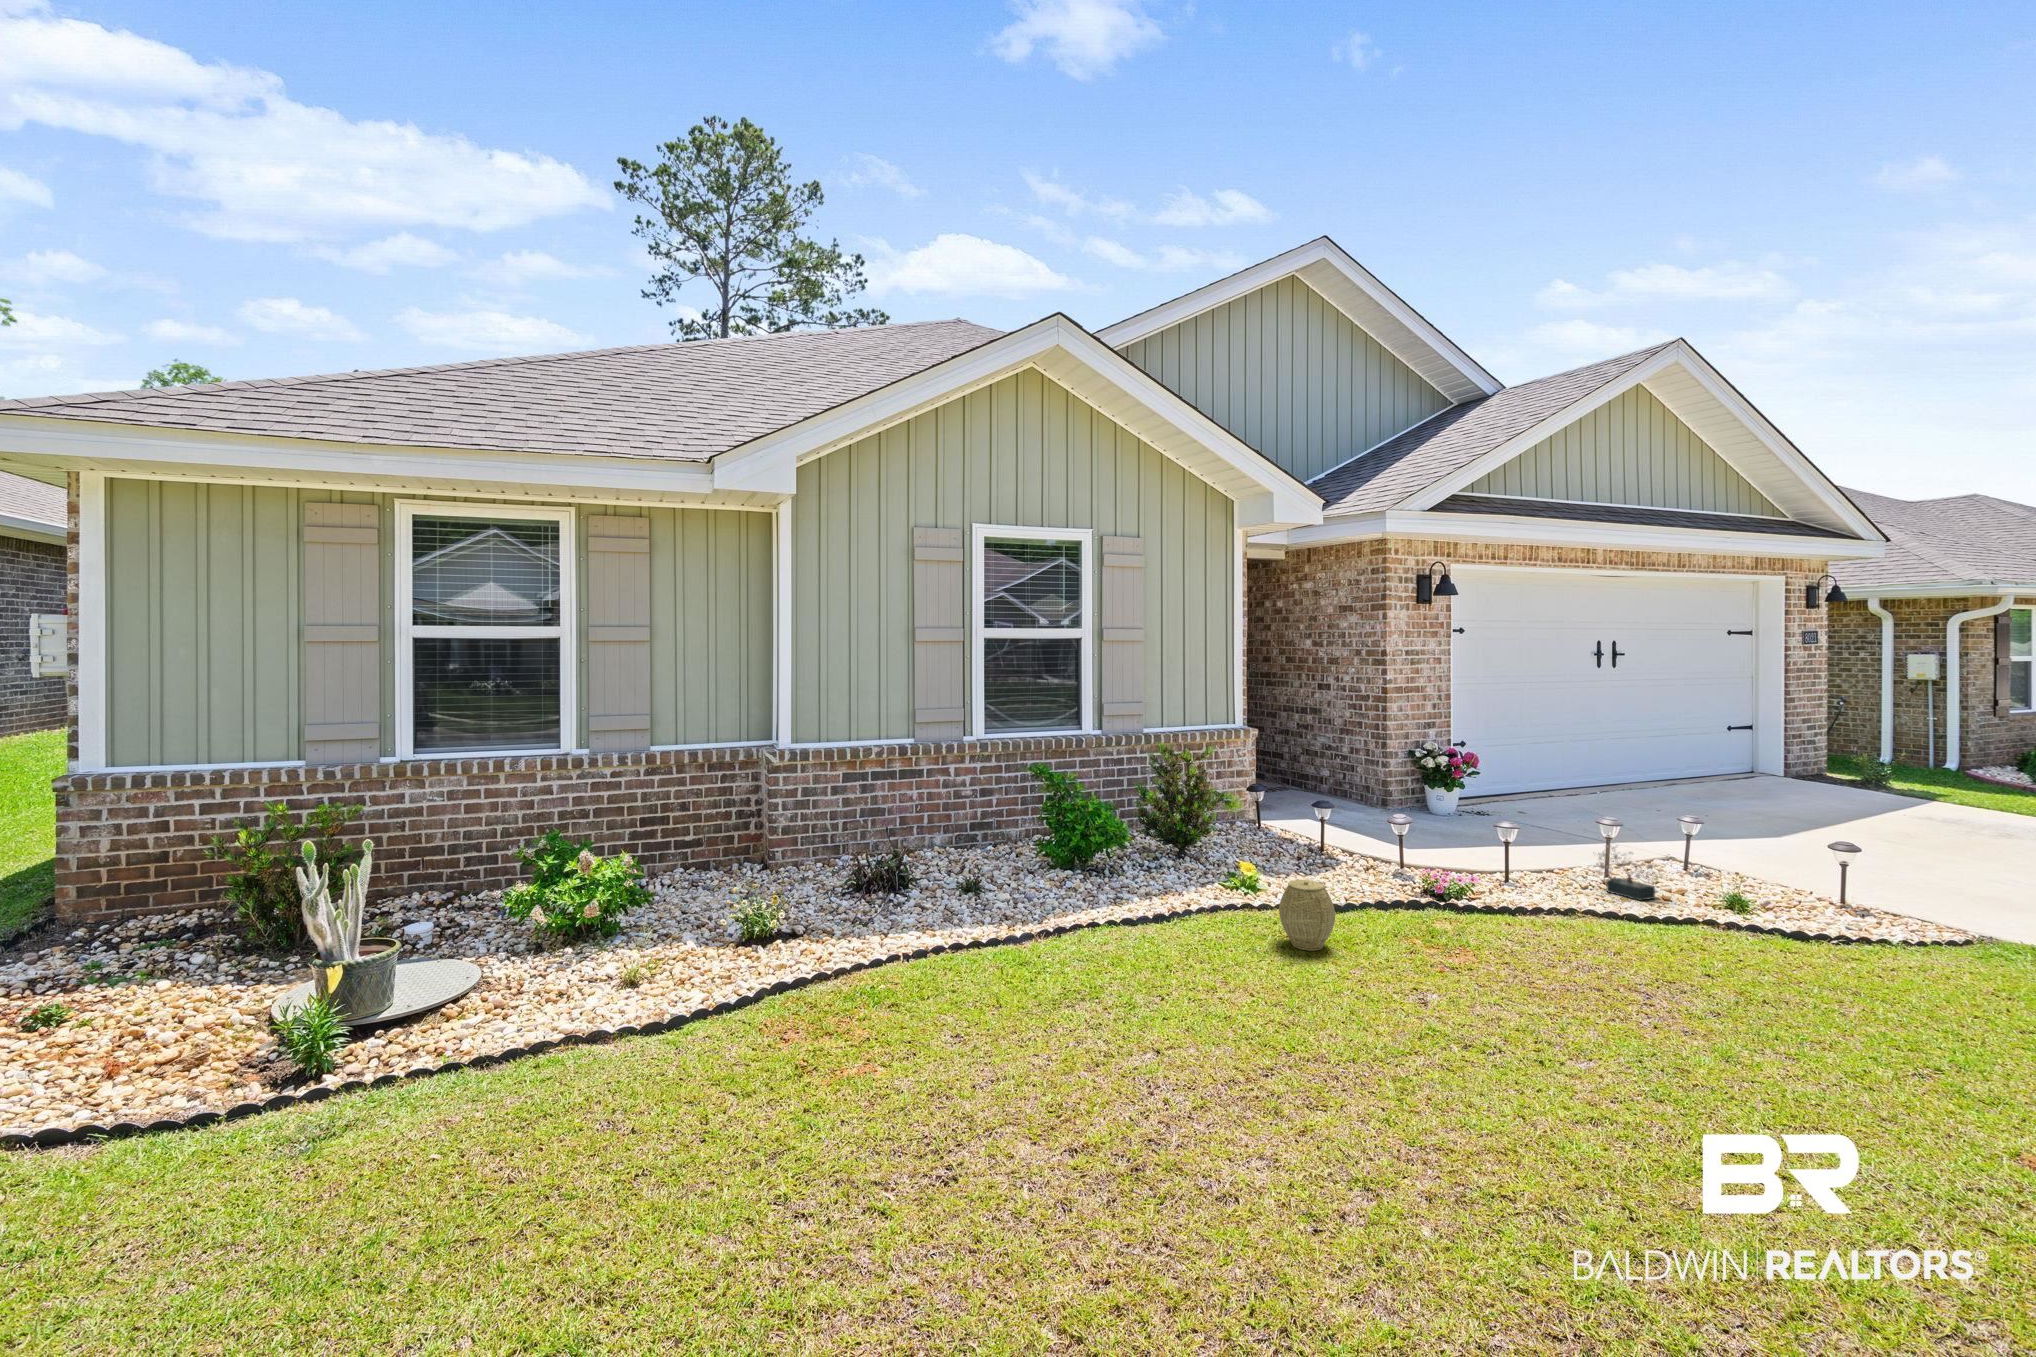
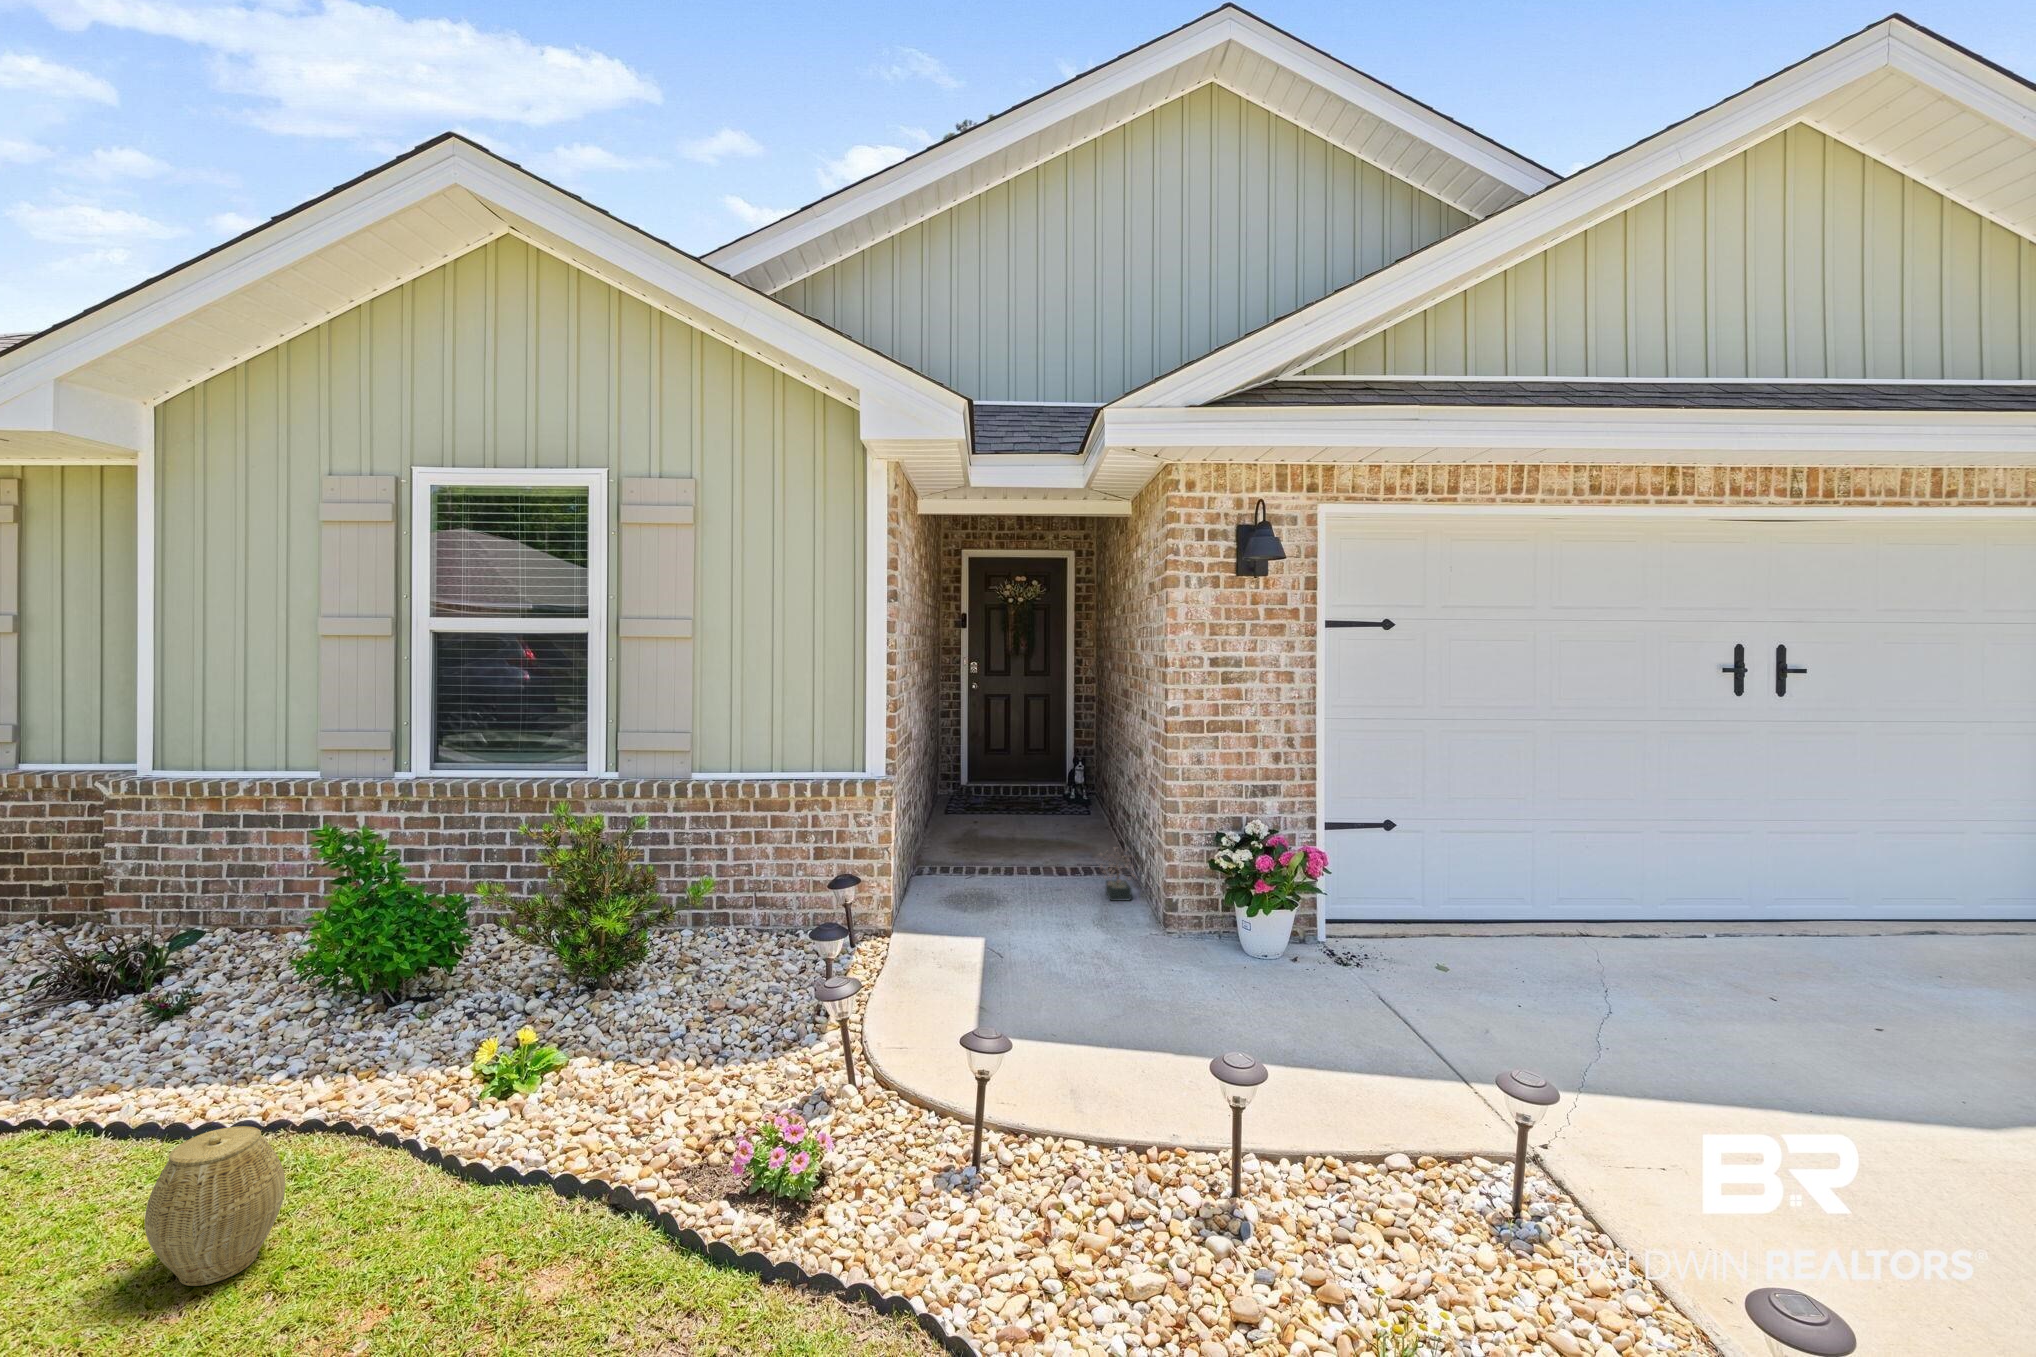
decorative plant: present [1597,845,1661,901] -> present [1100,848,1135,901]

